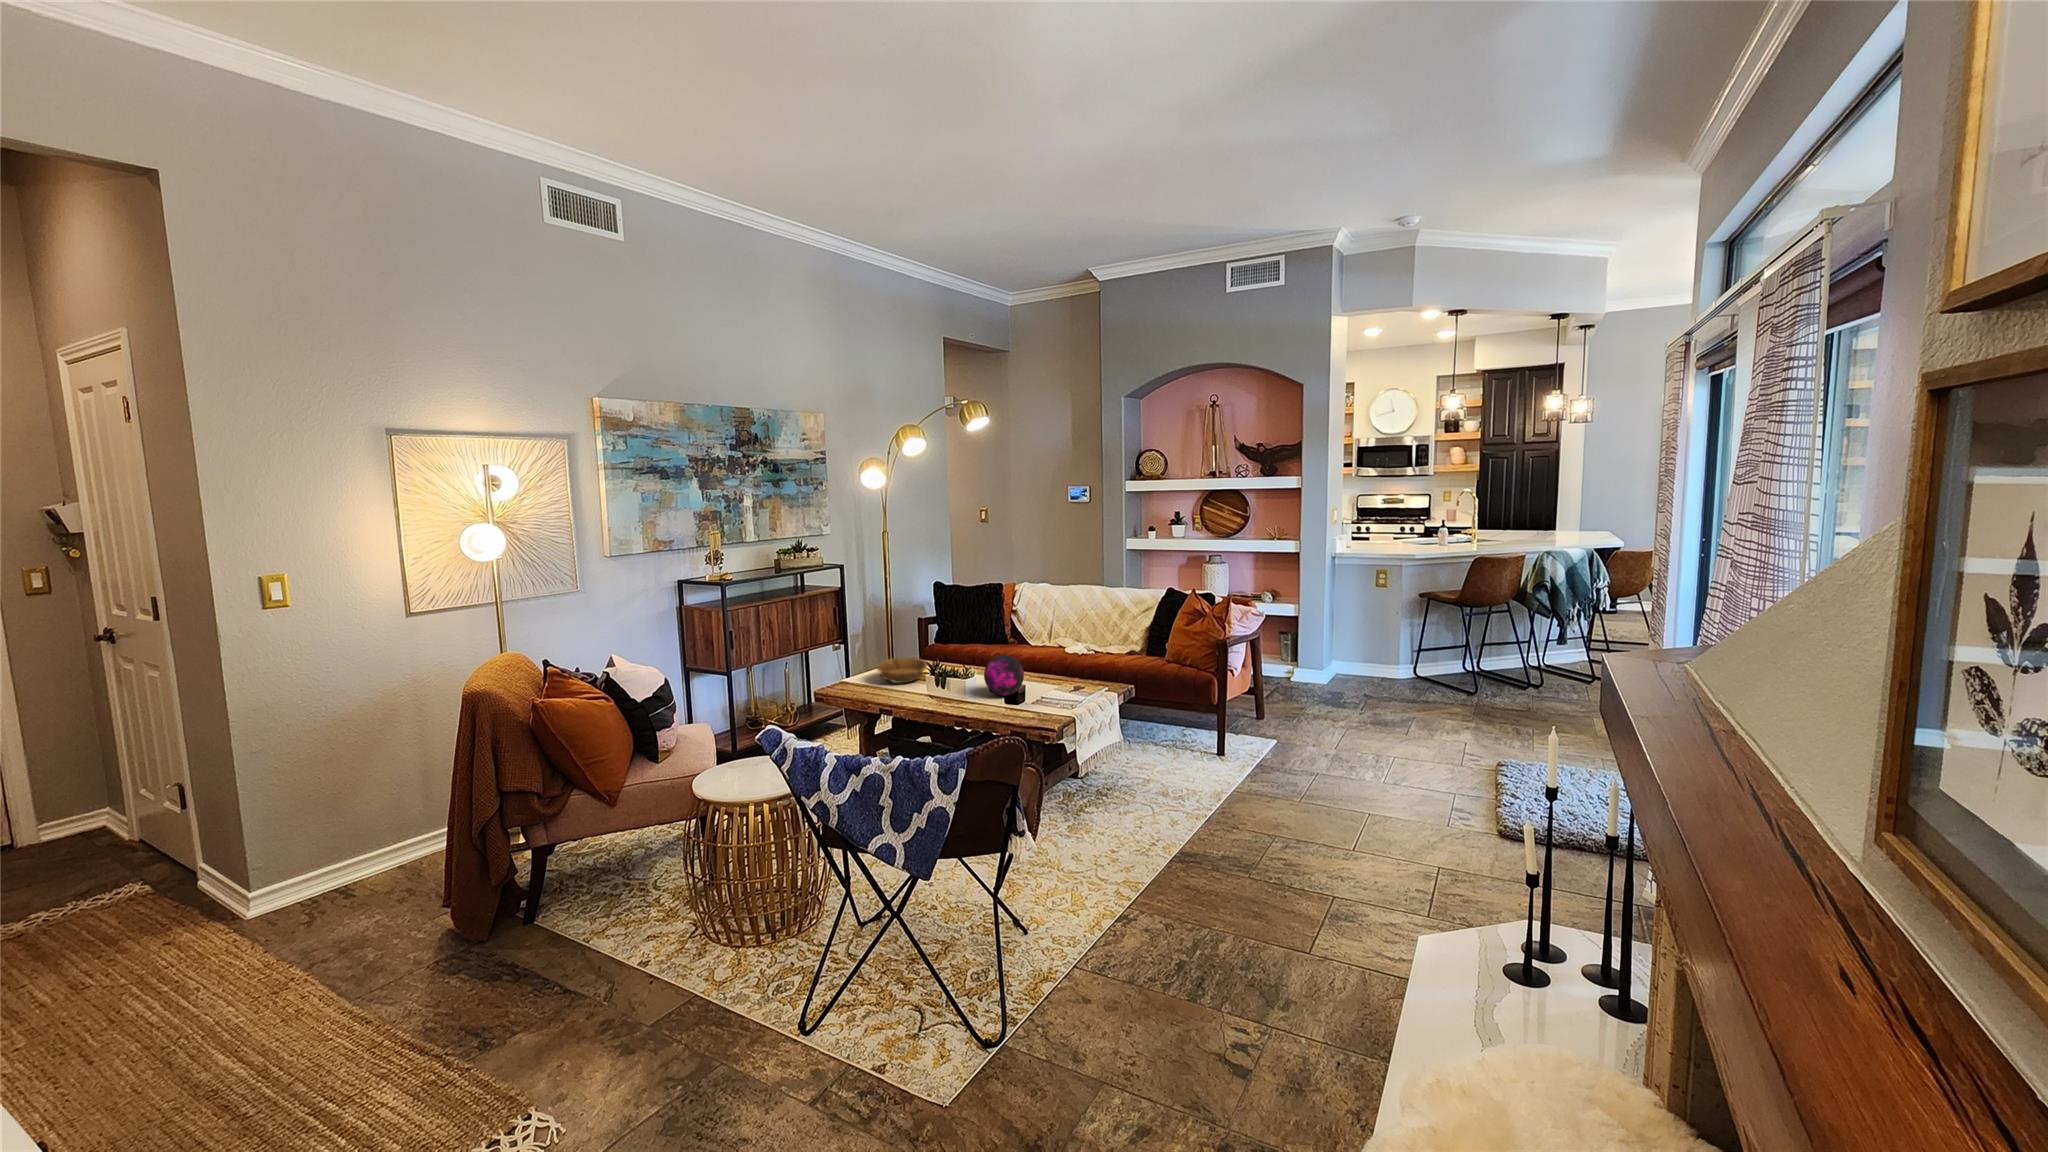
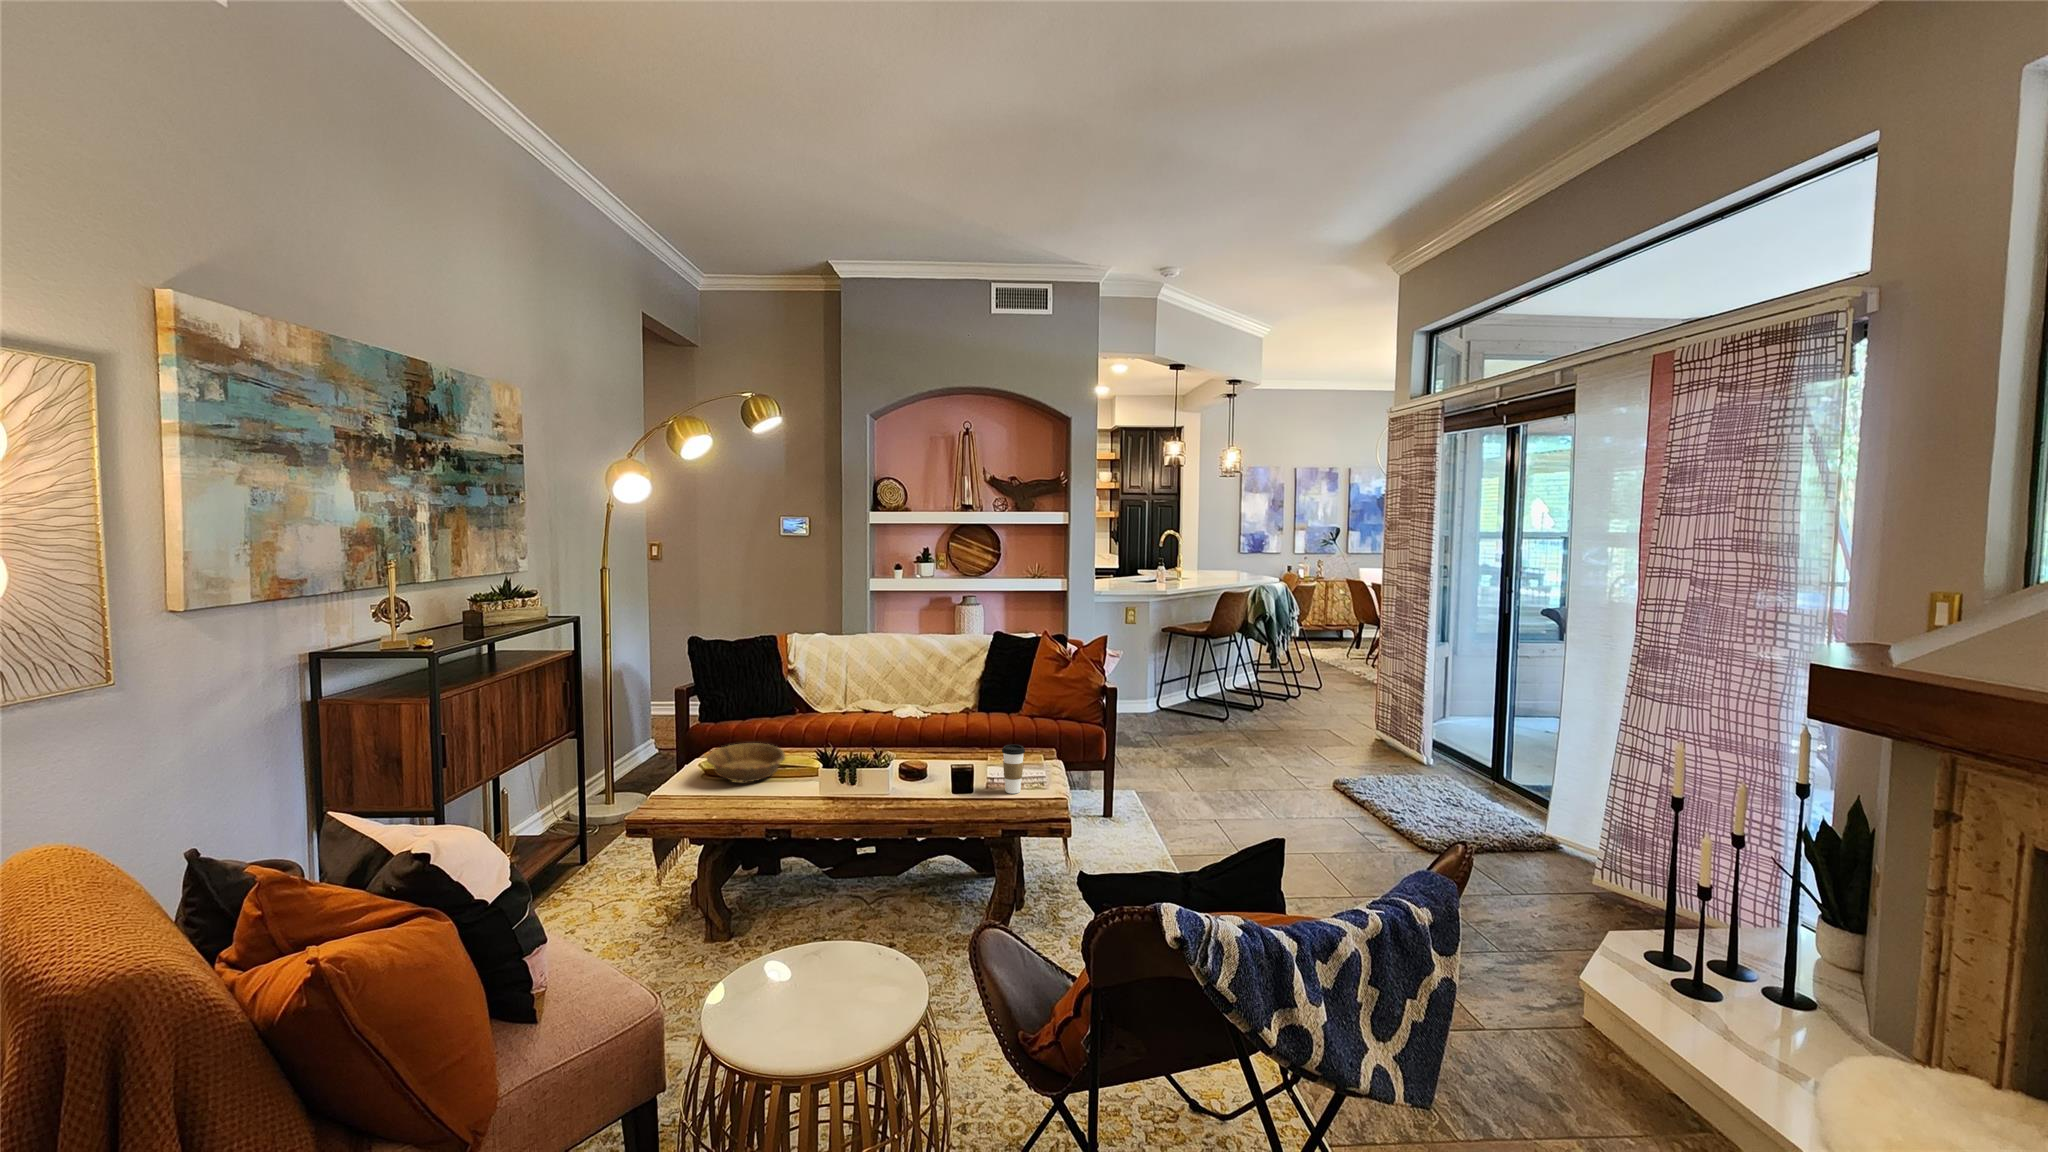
decorative orb: present [984,655,1024,695] -> none [899,722,951,776]
coffee cup: none [1032,678,1050,715] -> present [1002,745,1025,794]

